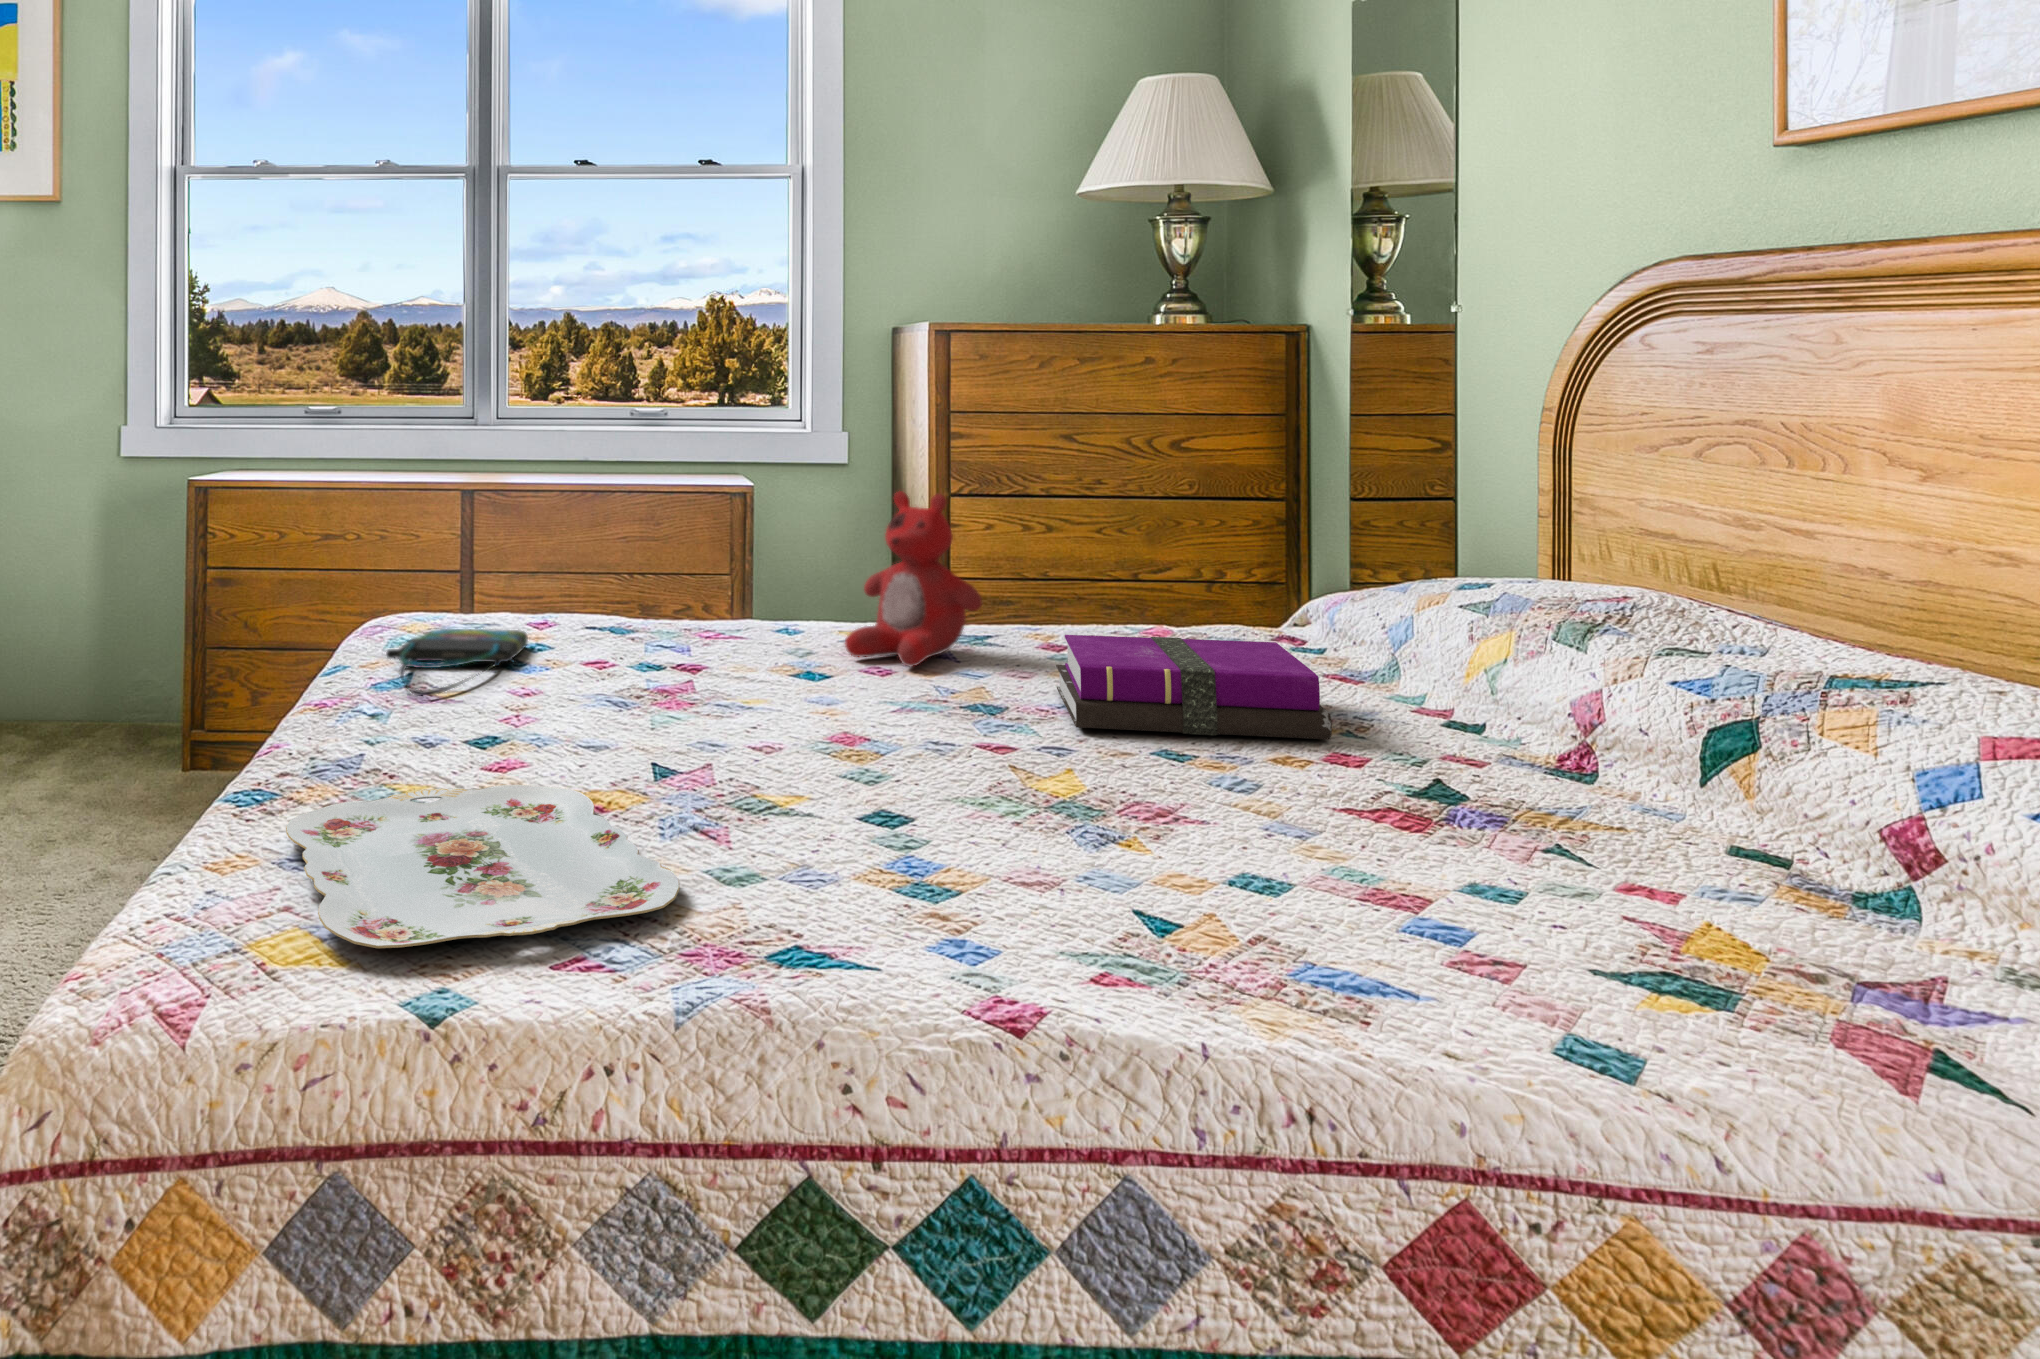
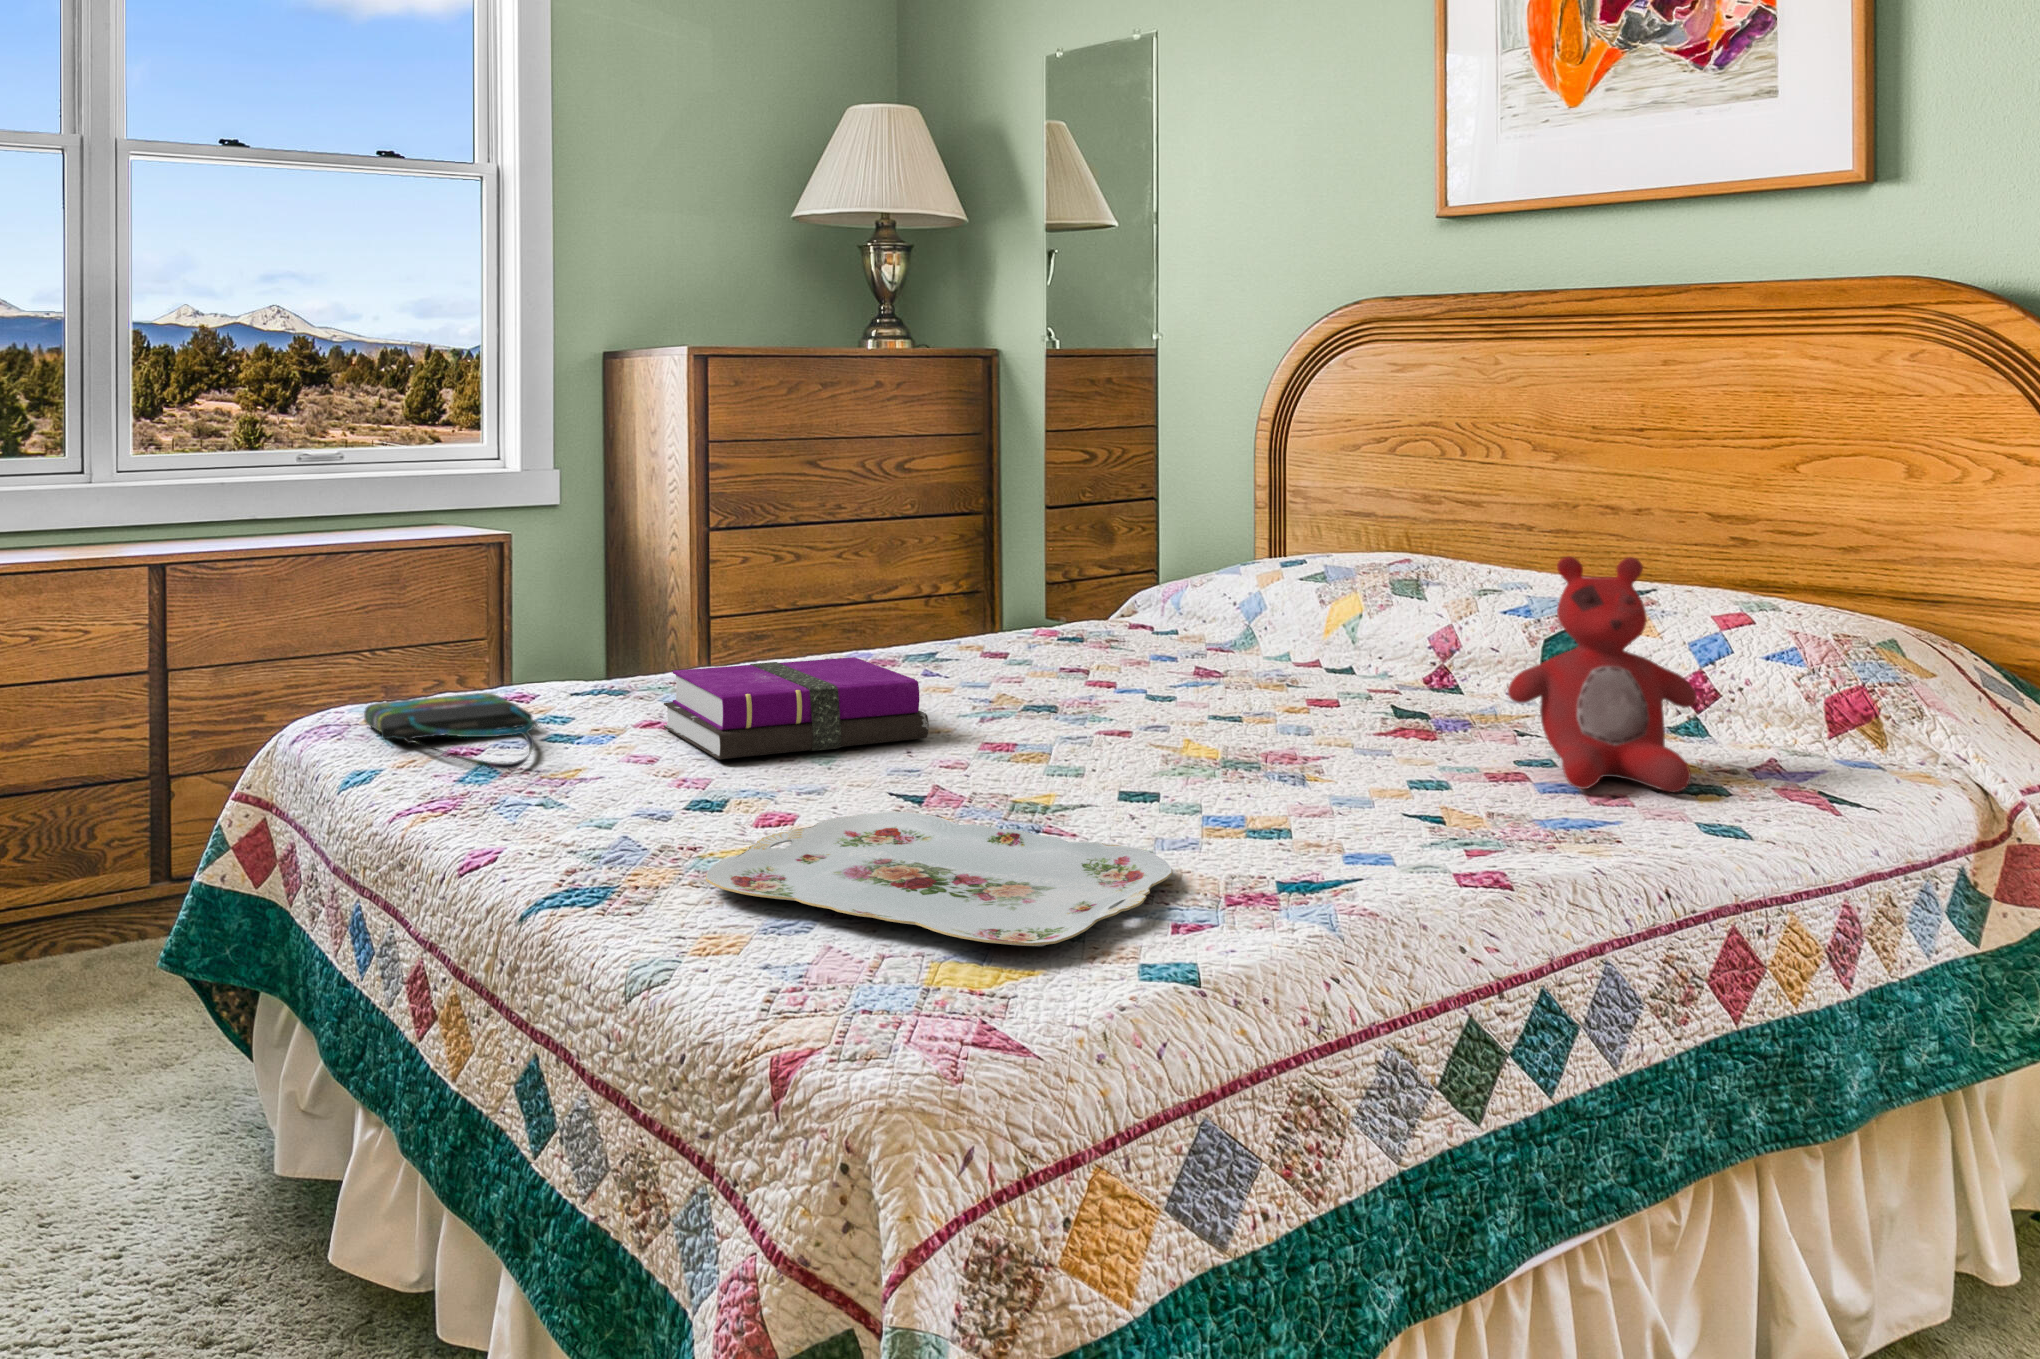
stuffed bear: present [845,491,982,667] -> present [1508,556,1697,792]
notebook: present [1056,635,1332,740] -> present [664,657,929,759]

